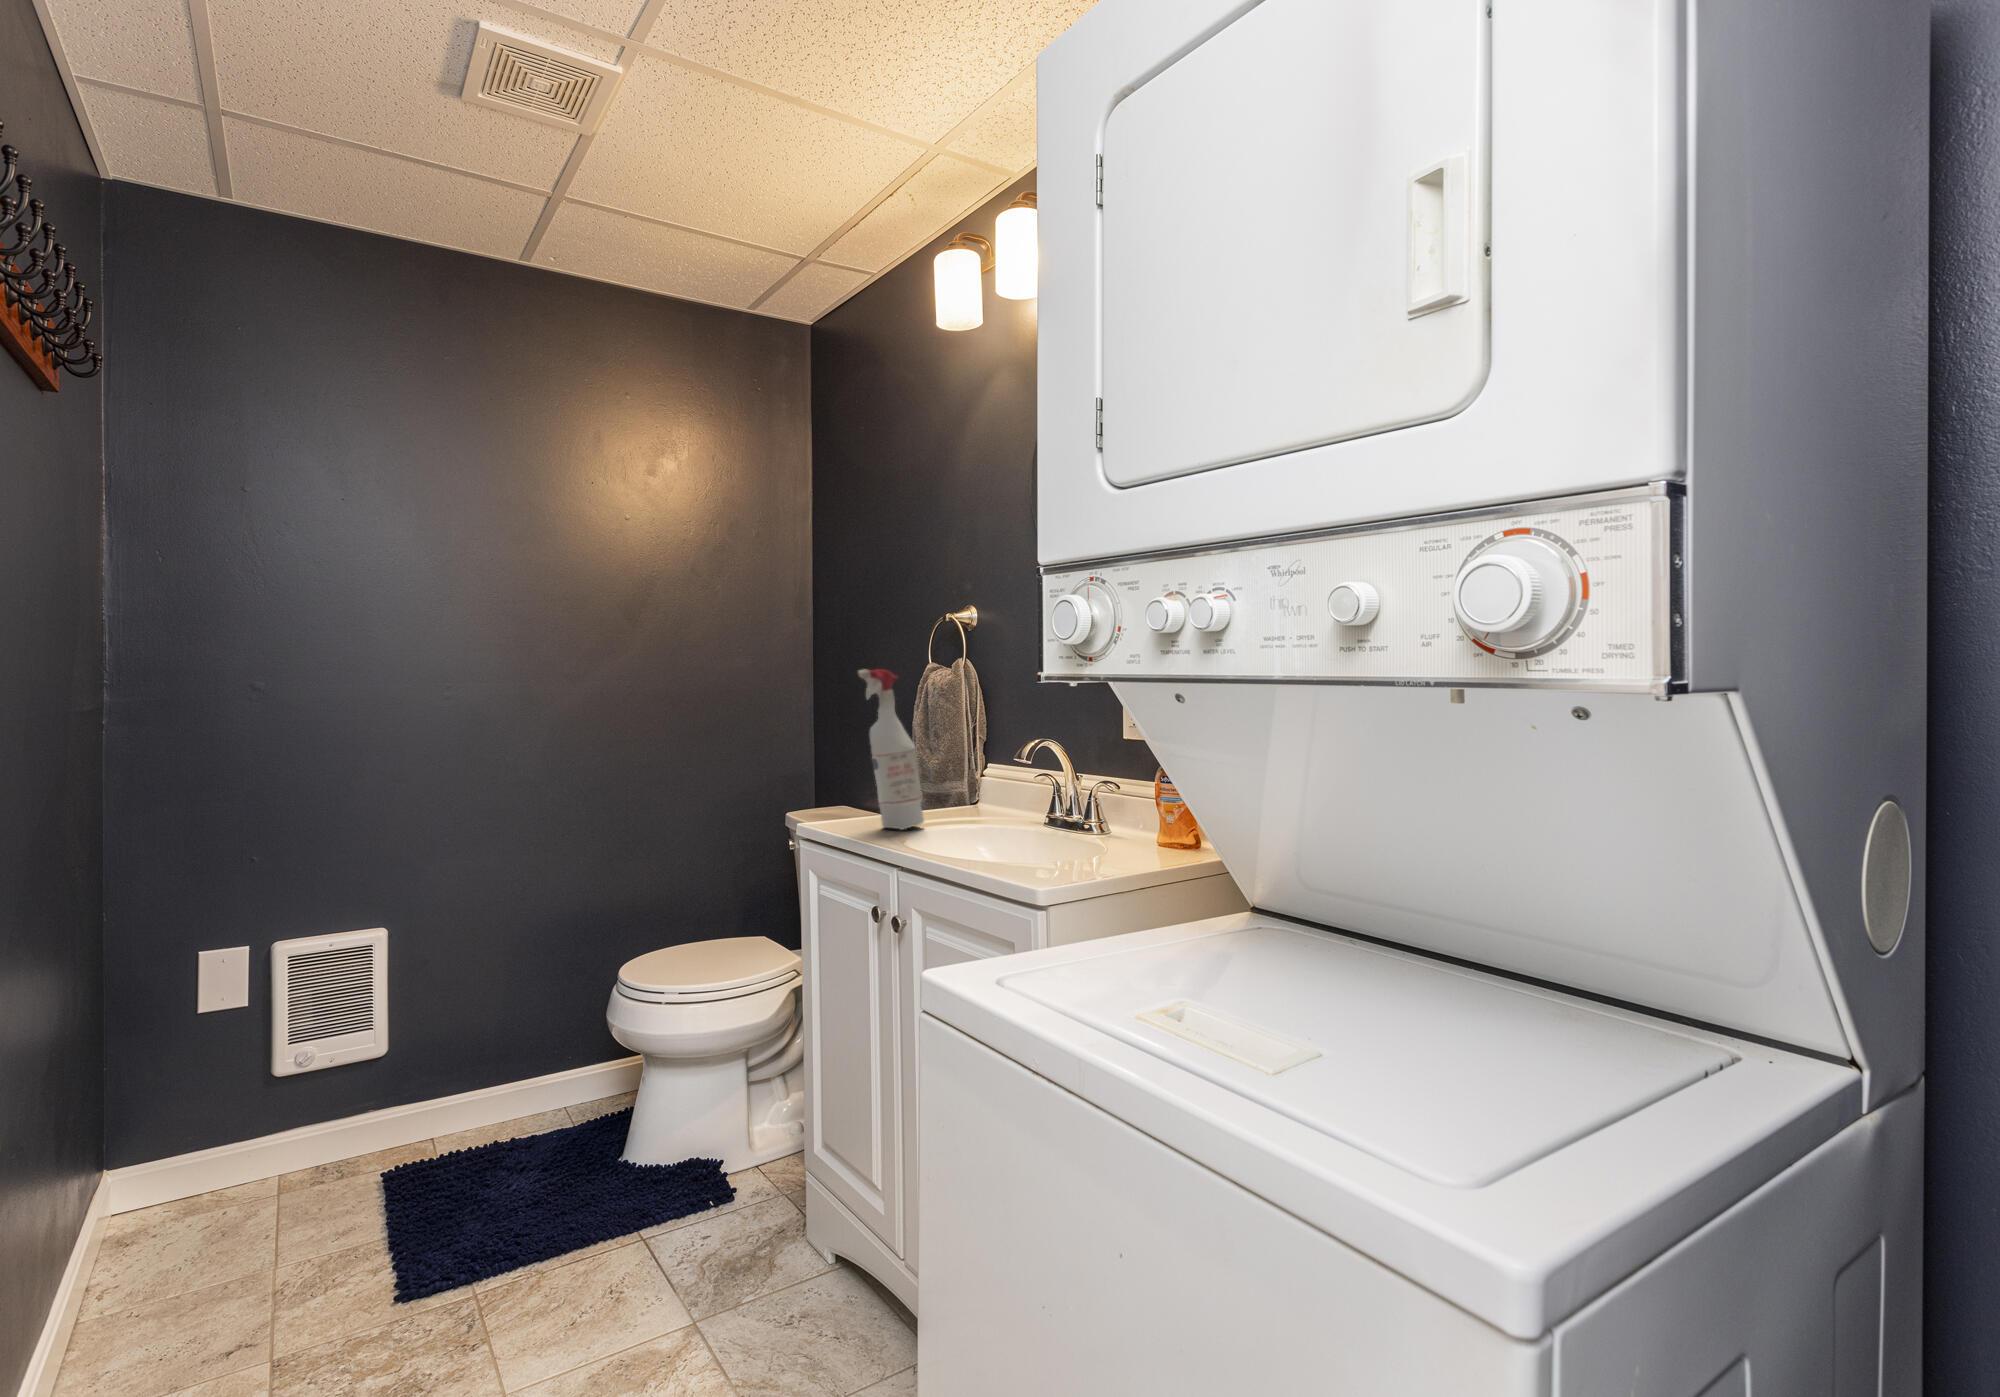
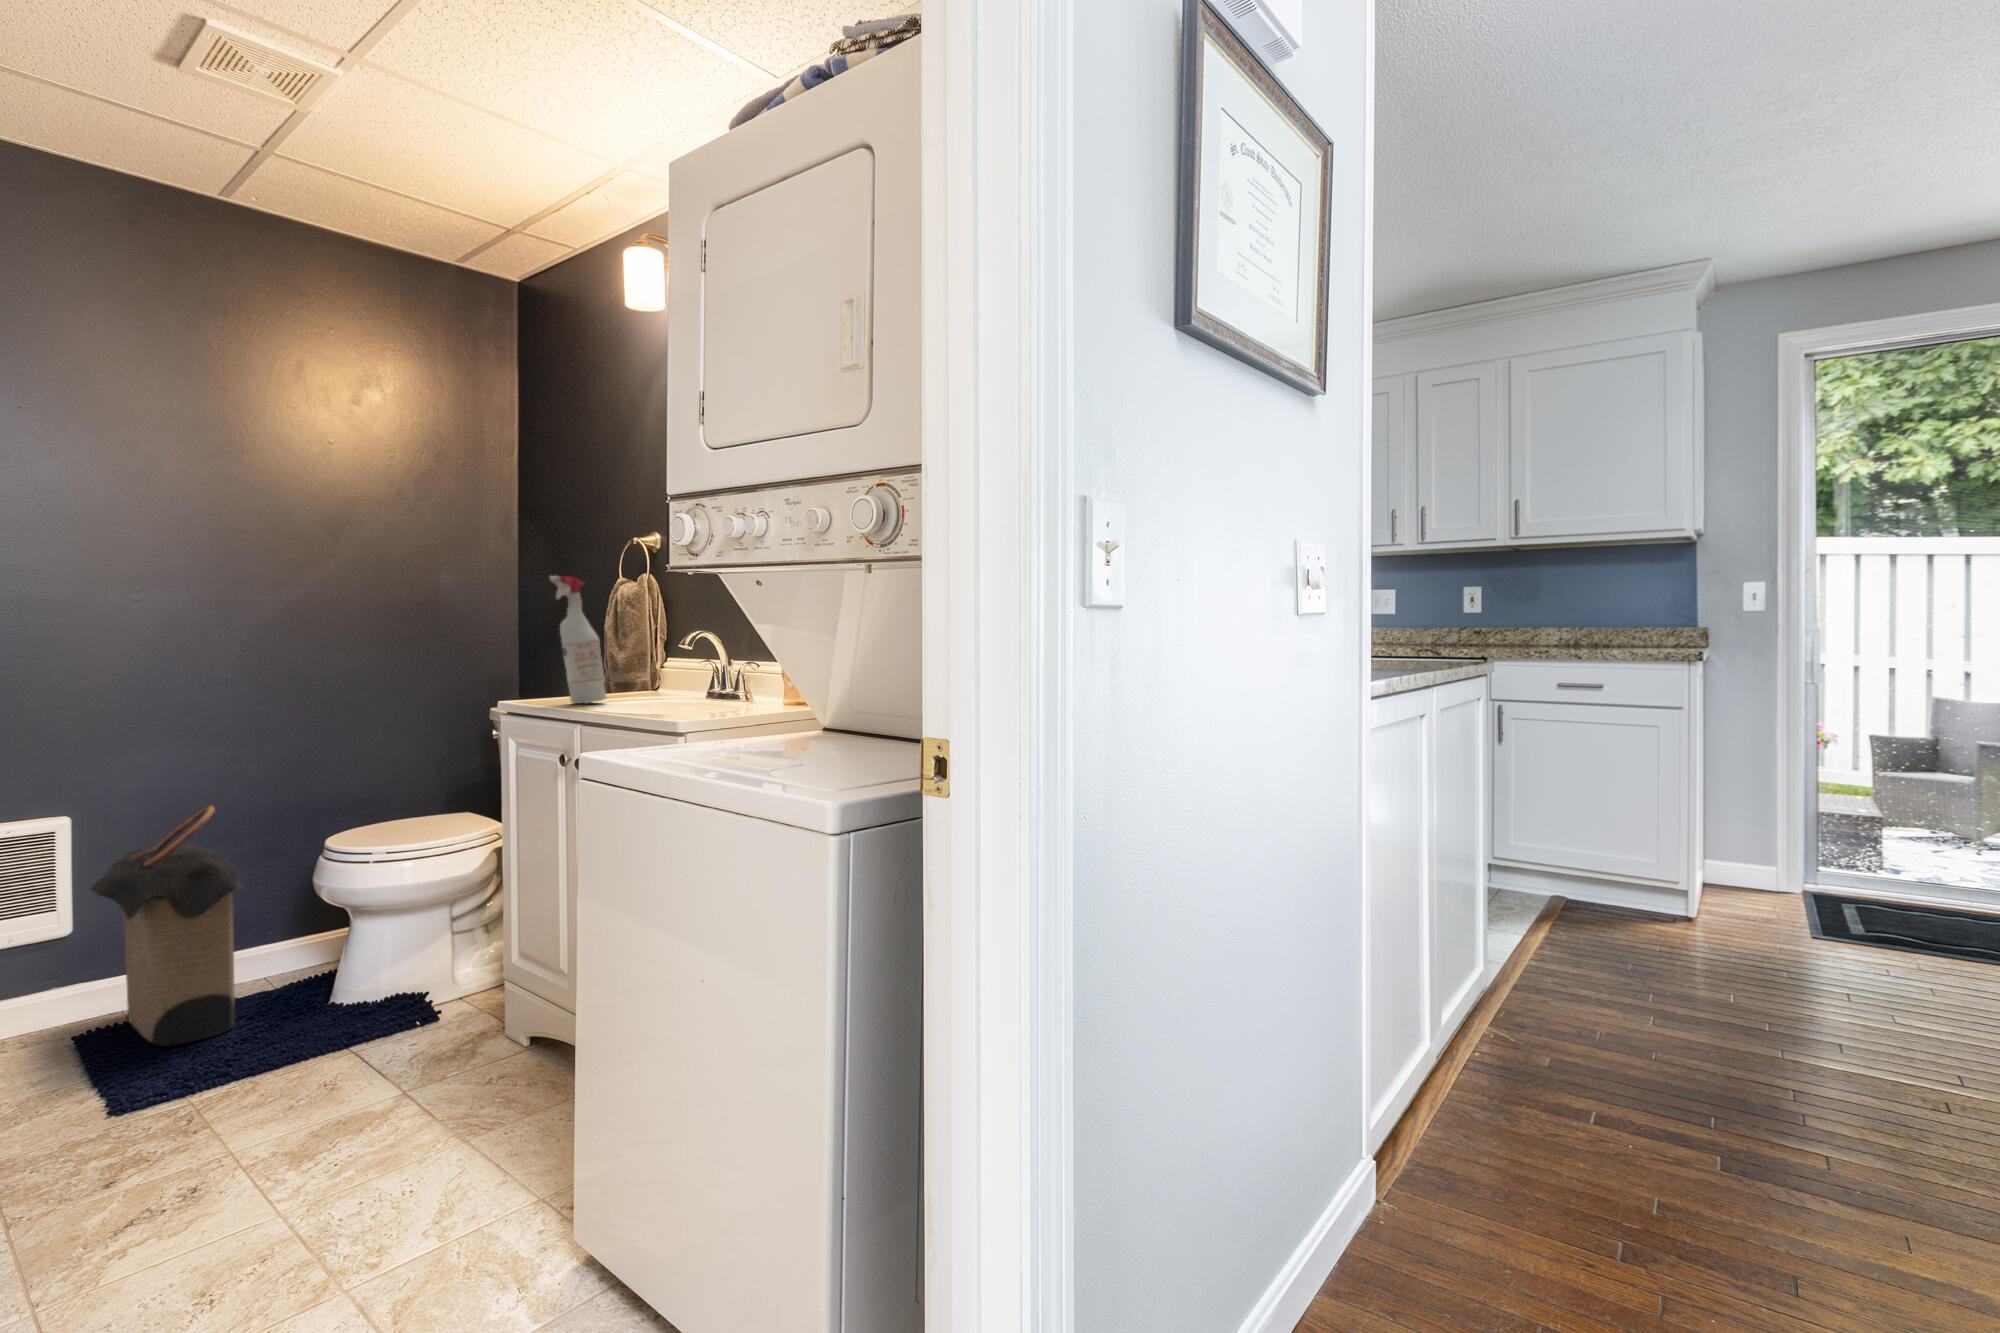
laundry hamper: none [395,929,540,1208] -> present [91,806,244,1046]

